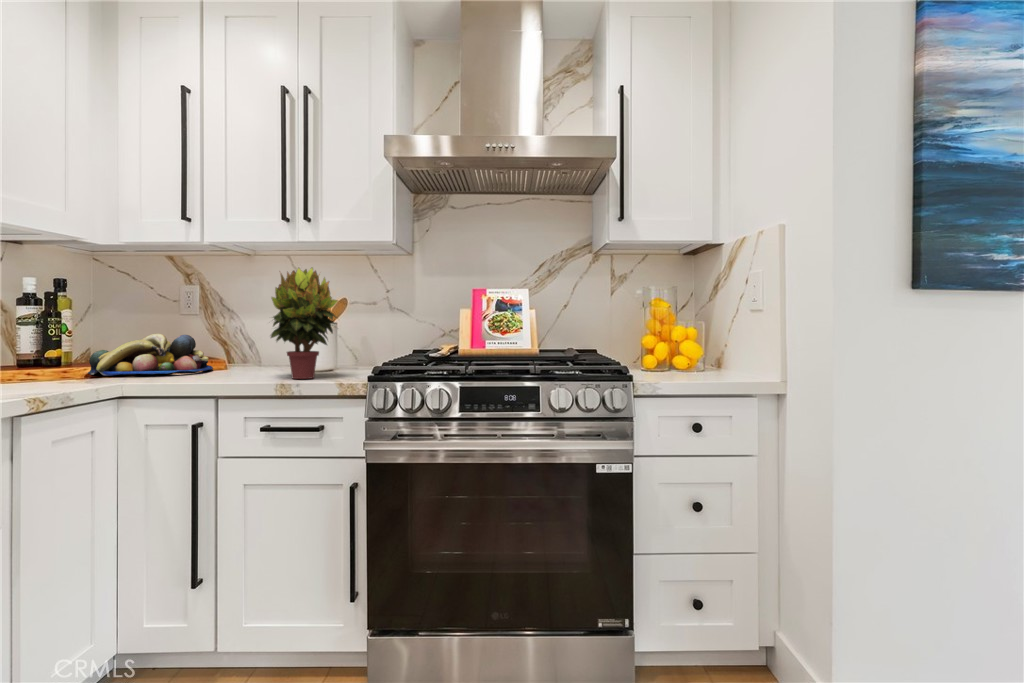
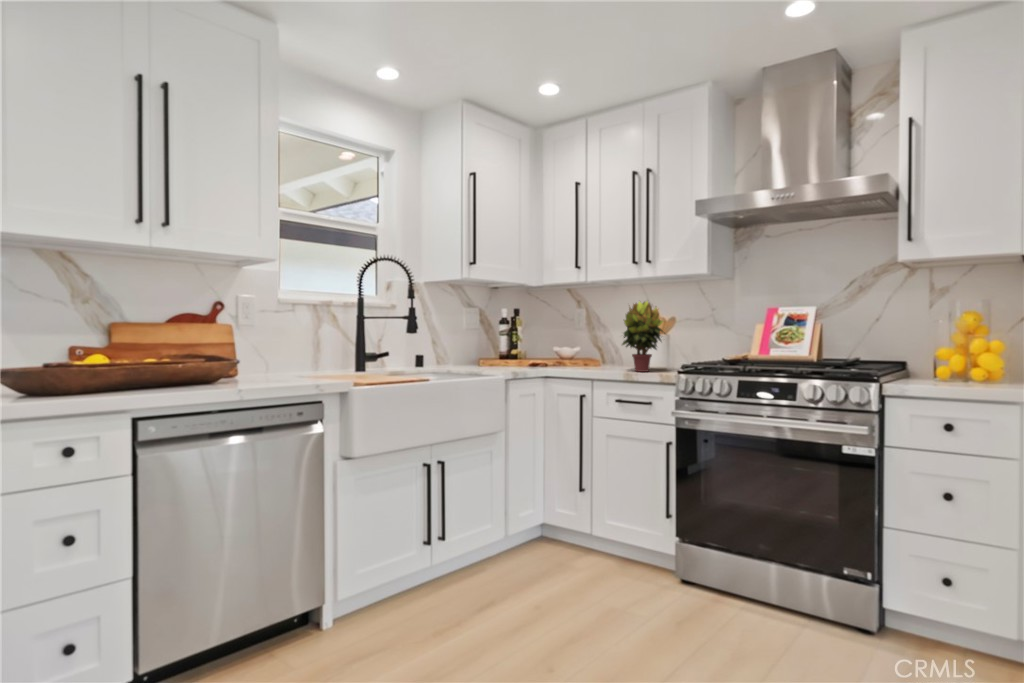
fruit bowl: present [88,333,213,375] -> none [528,342,593,366]

